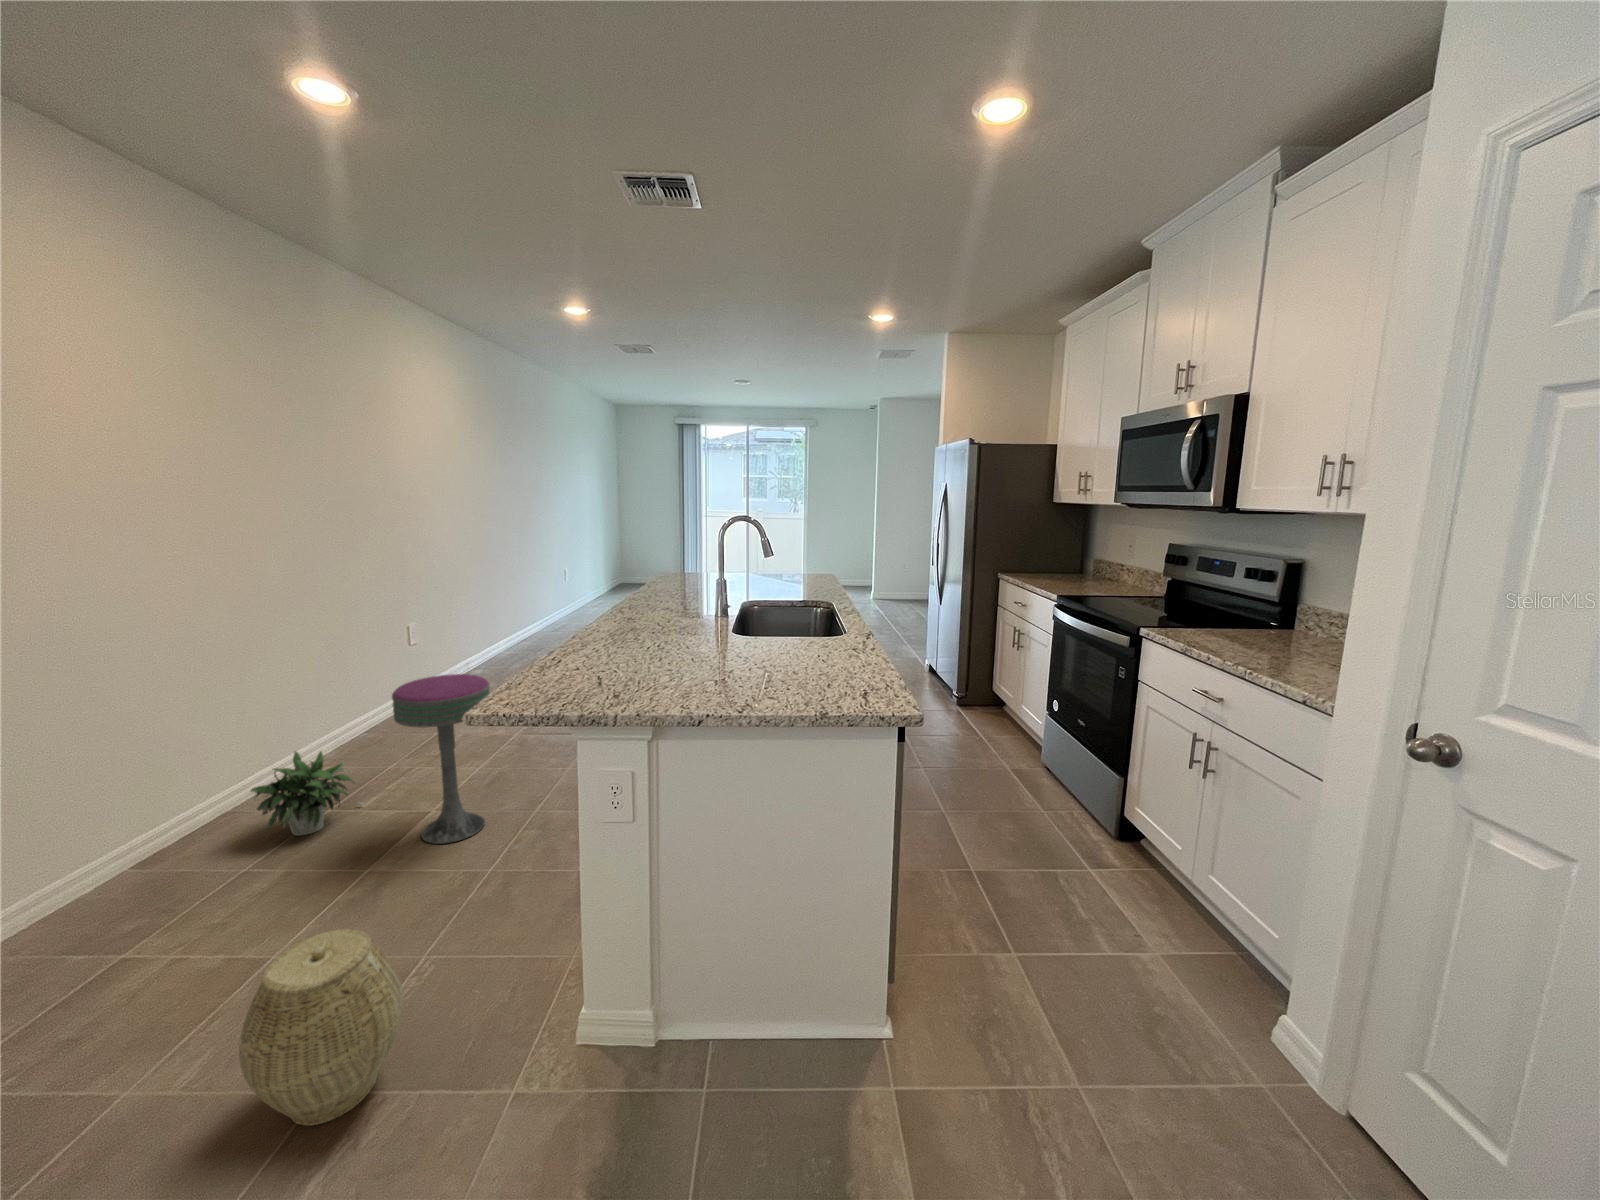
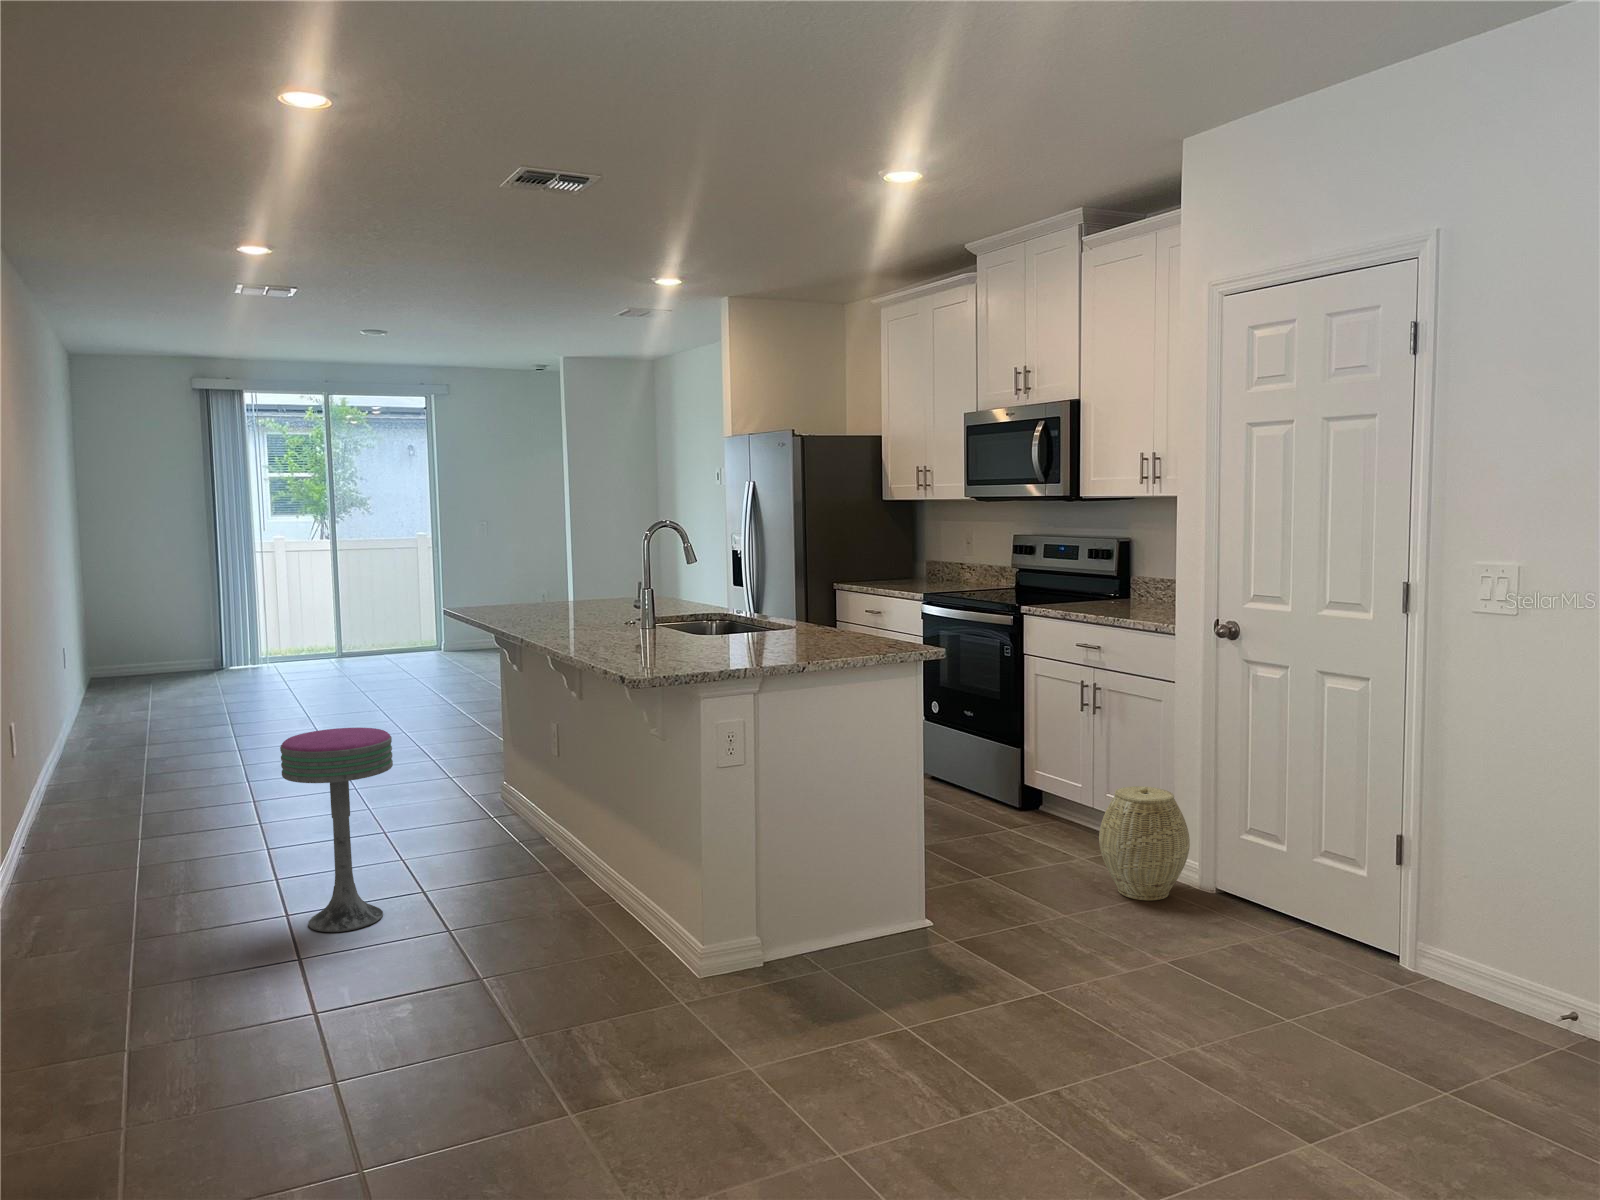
potted plant: present [251,751,363,835] -> none [80,852,193,961]
woven basket: present [239,929,403,1126] -> present [1099,786,1190,900]

